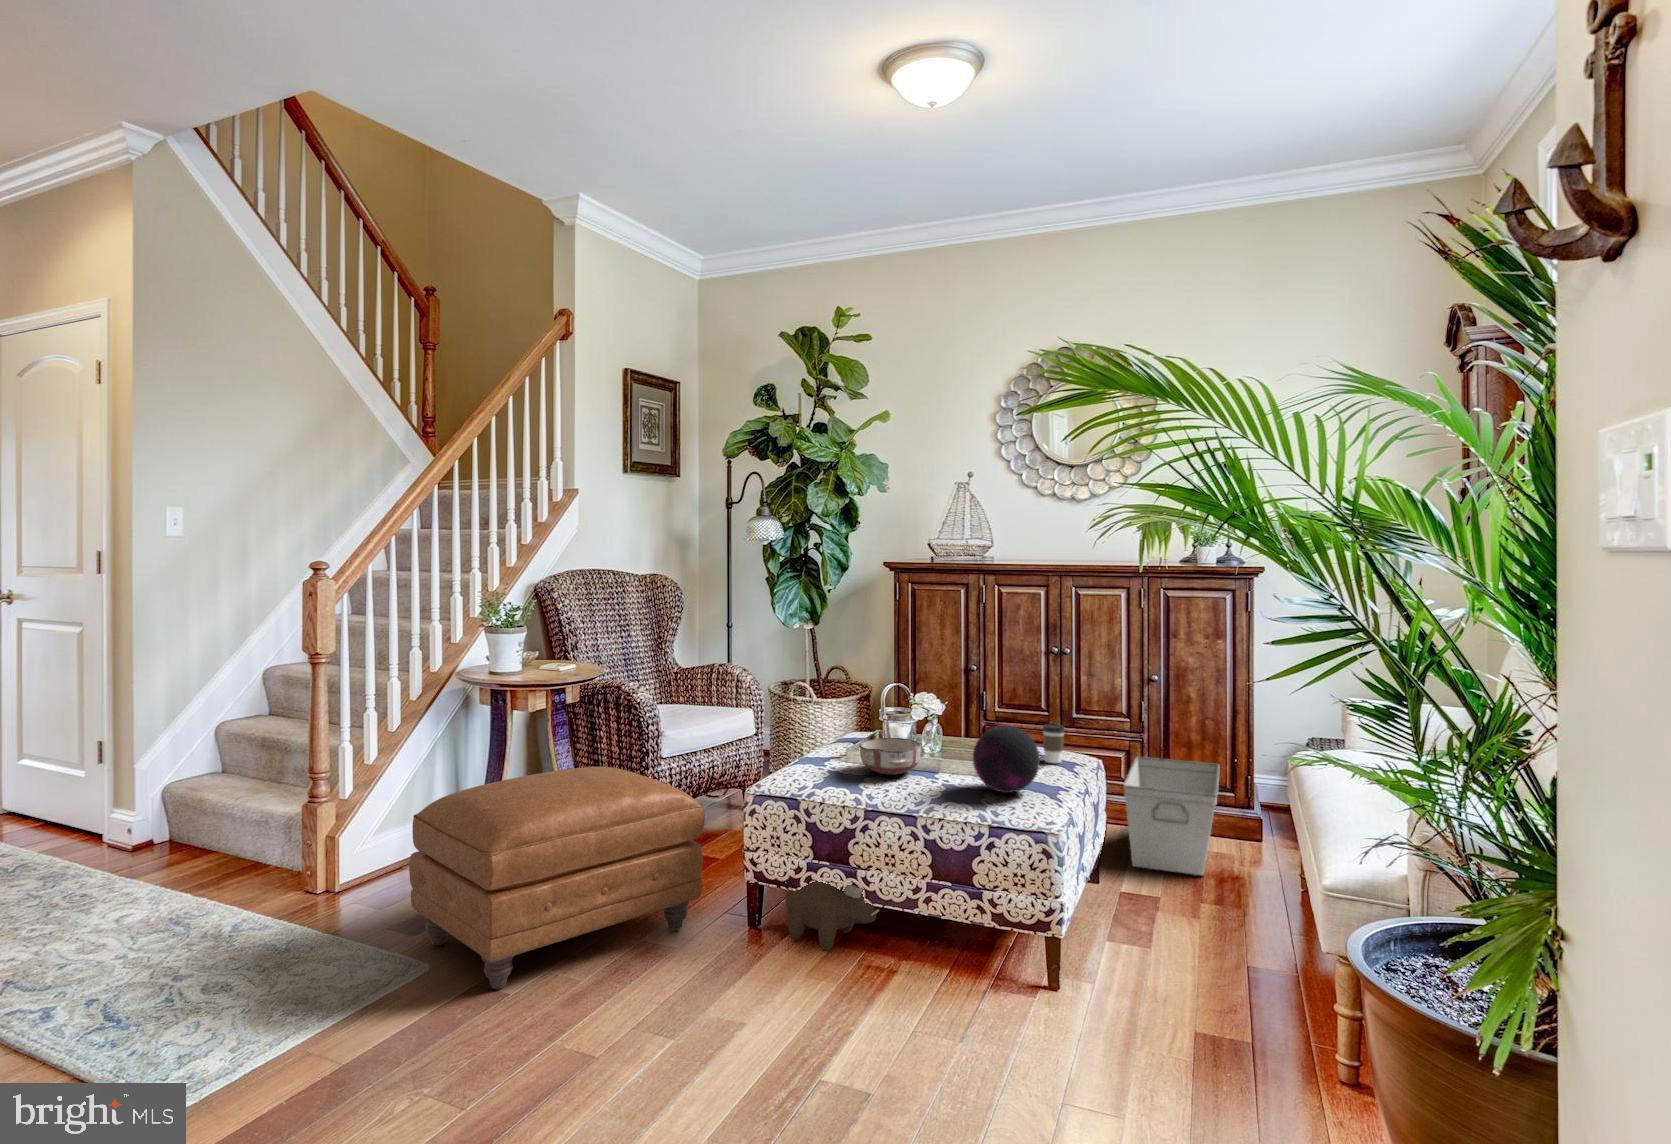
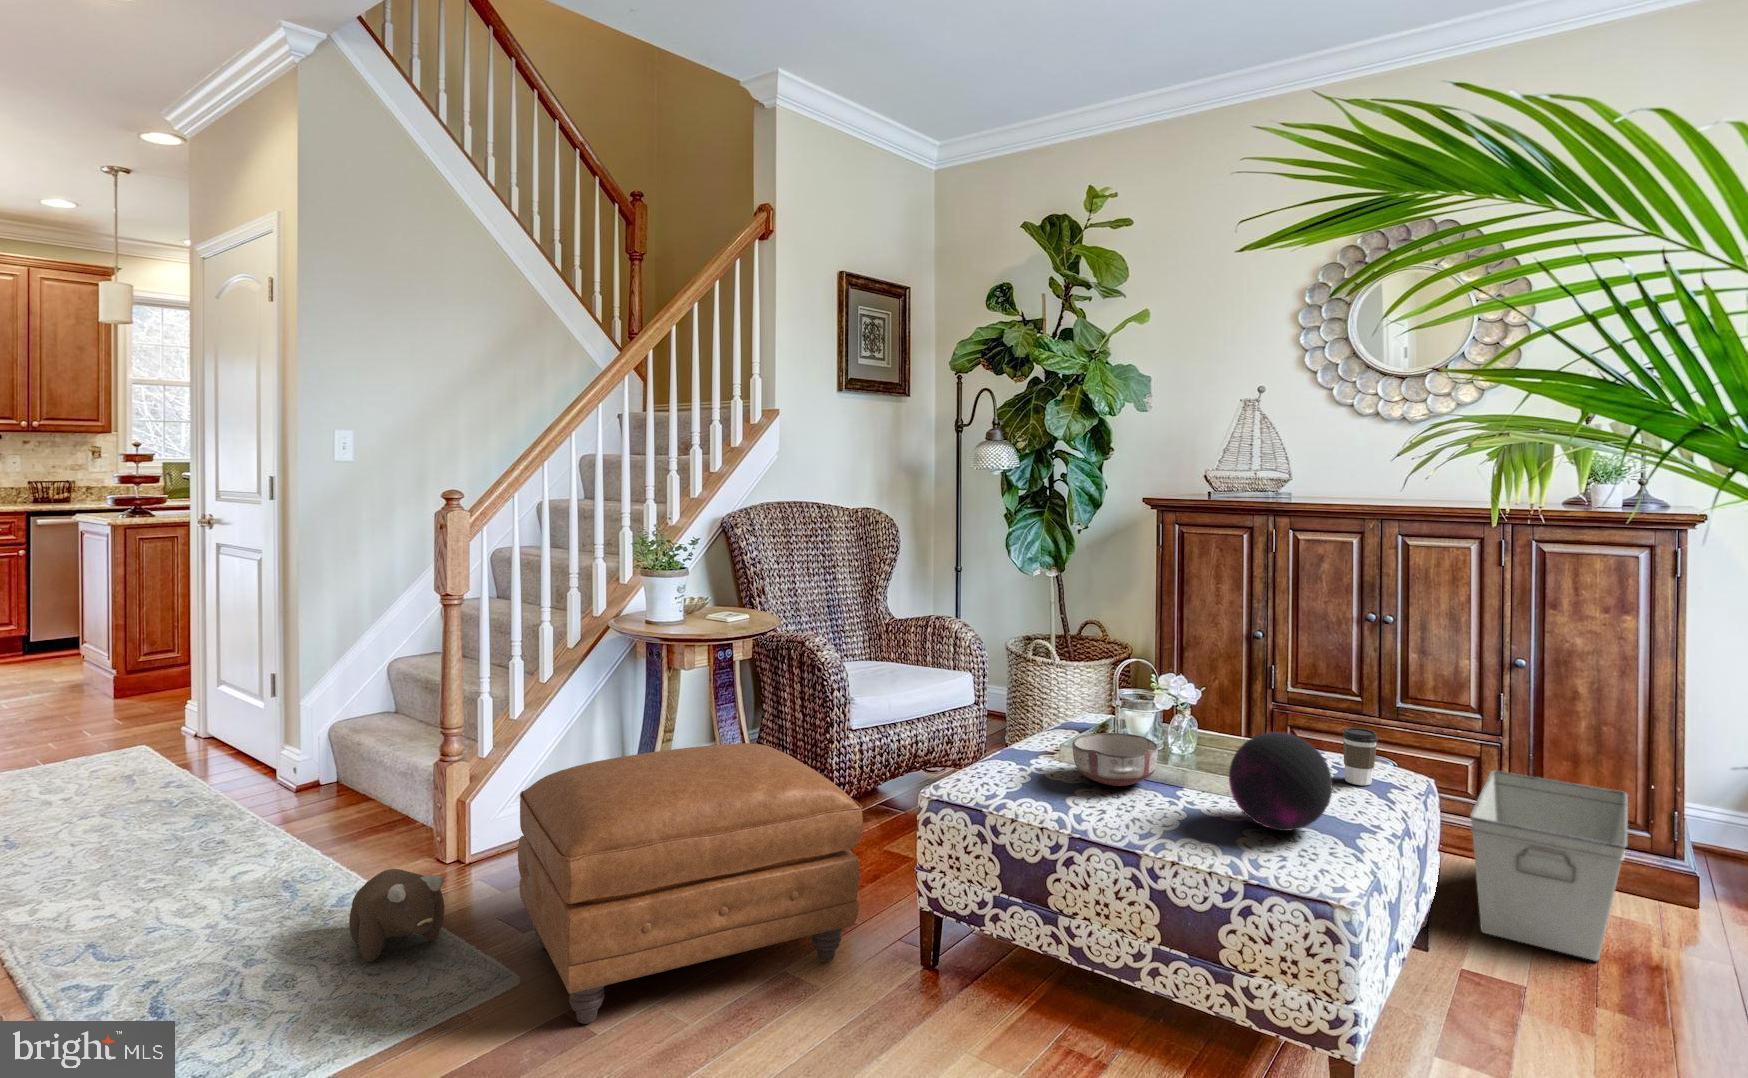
plush toy: present [786,881,879,950] -> present [349,869,444,962]

